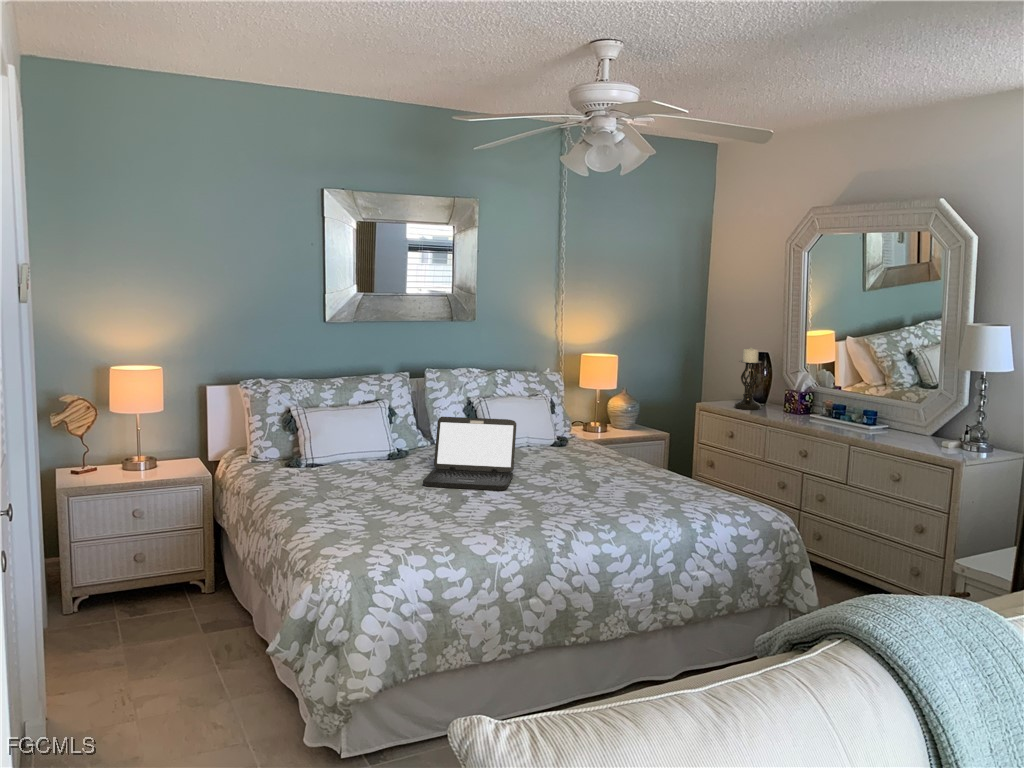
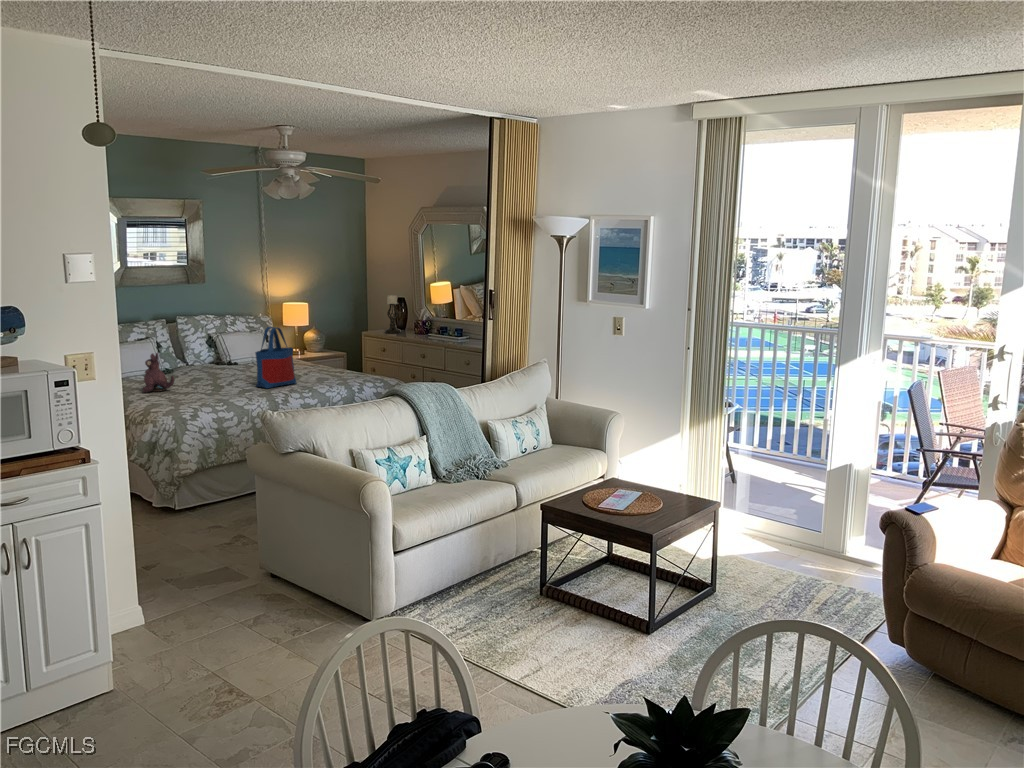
tote bag: none [518,401,590,515] -> present [255,327,296,389]
laptop: present [423,417,516,490] -> none [193,342,248,383]
plush toy: none [334,434,386,503] -> present [143,353,174,393]

